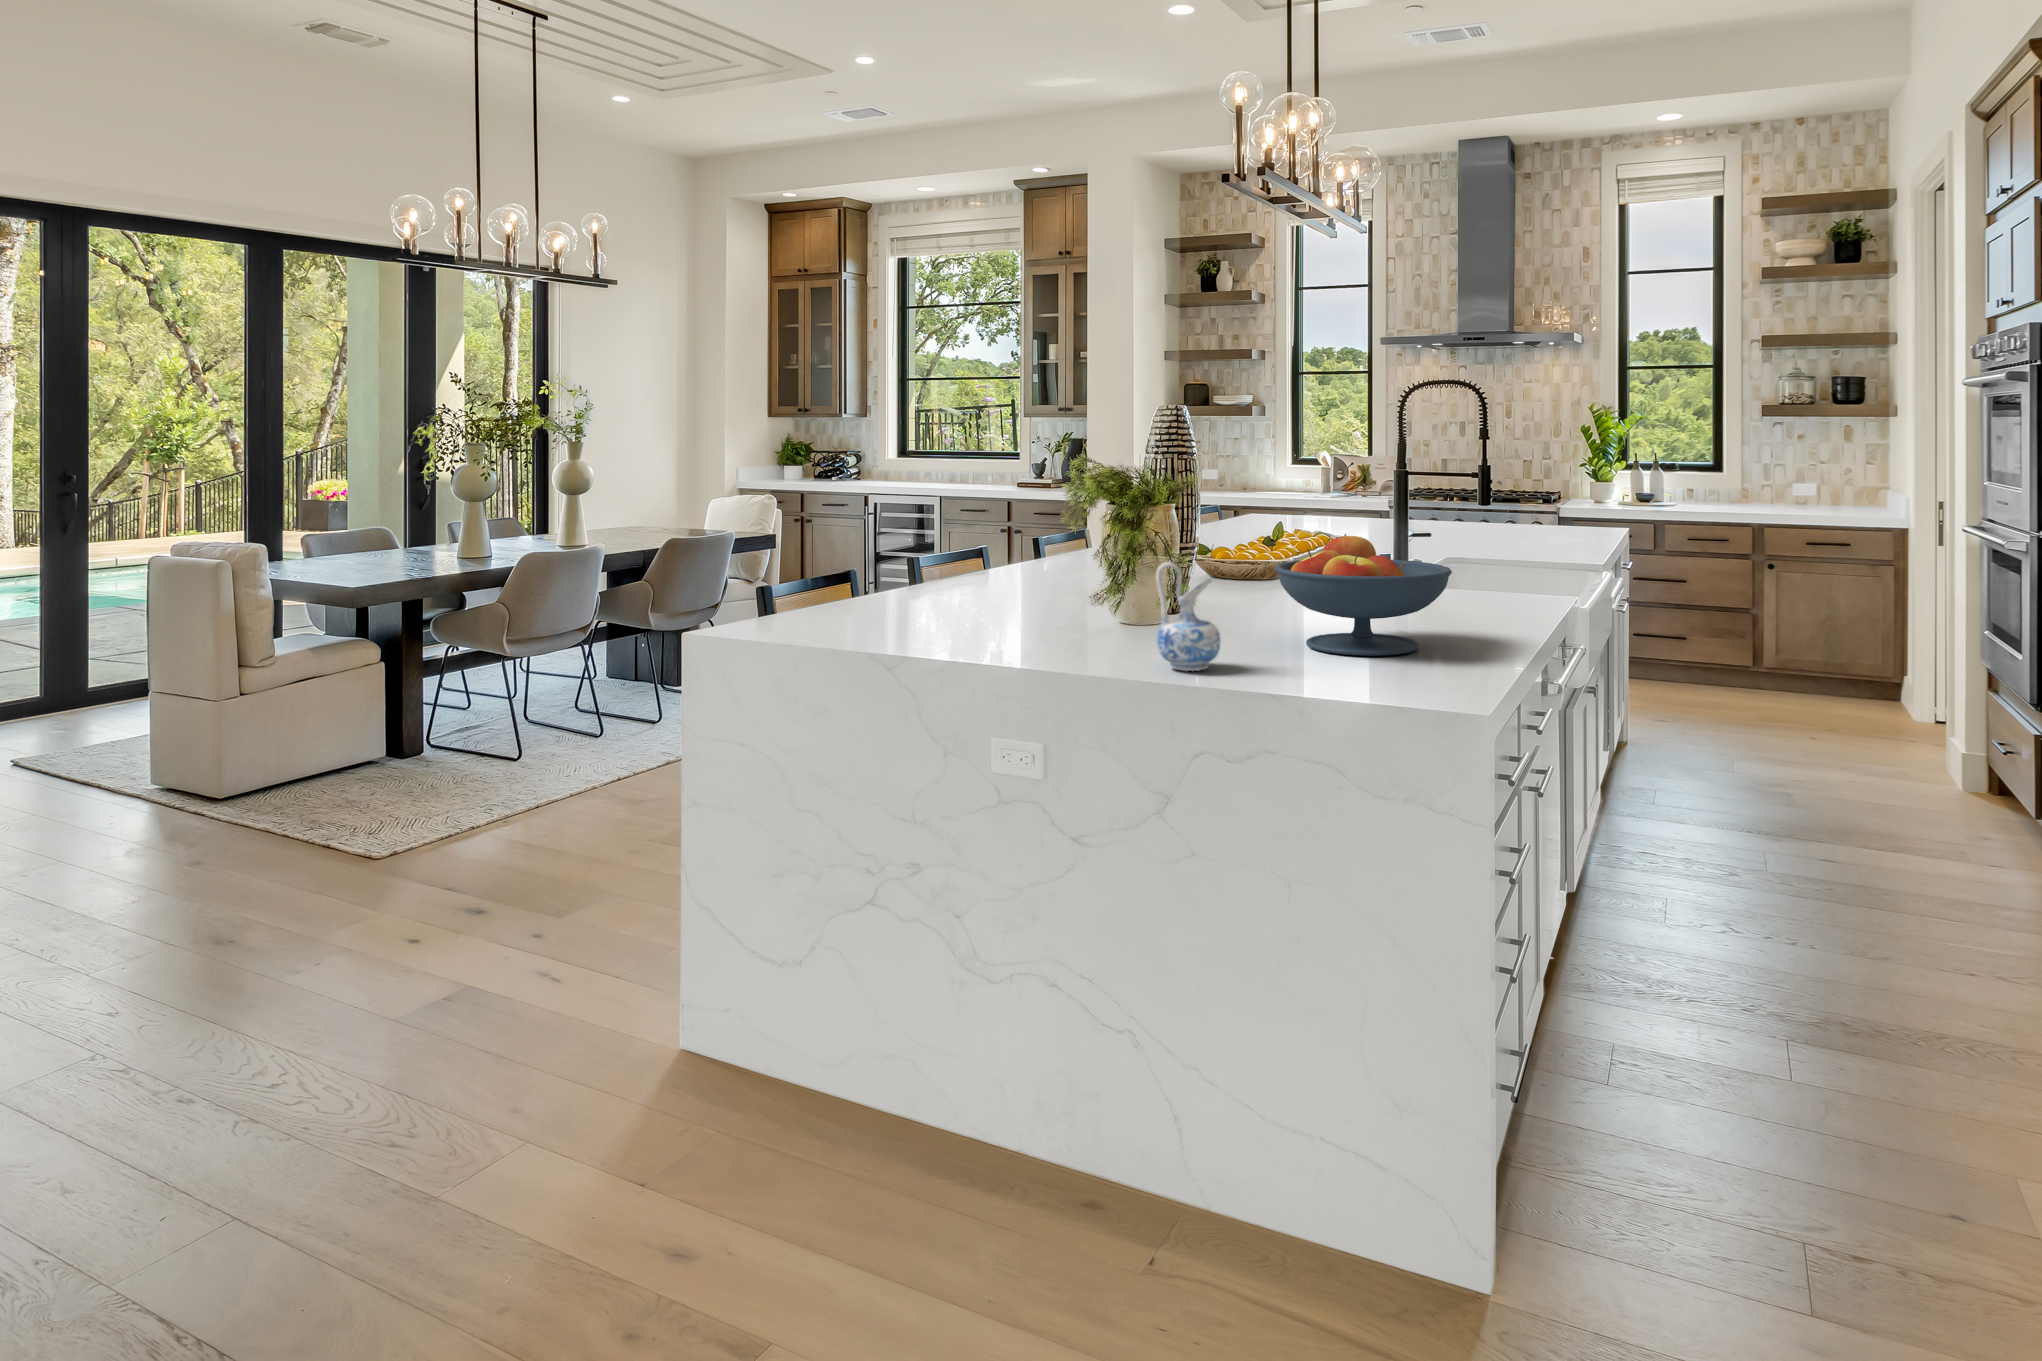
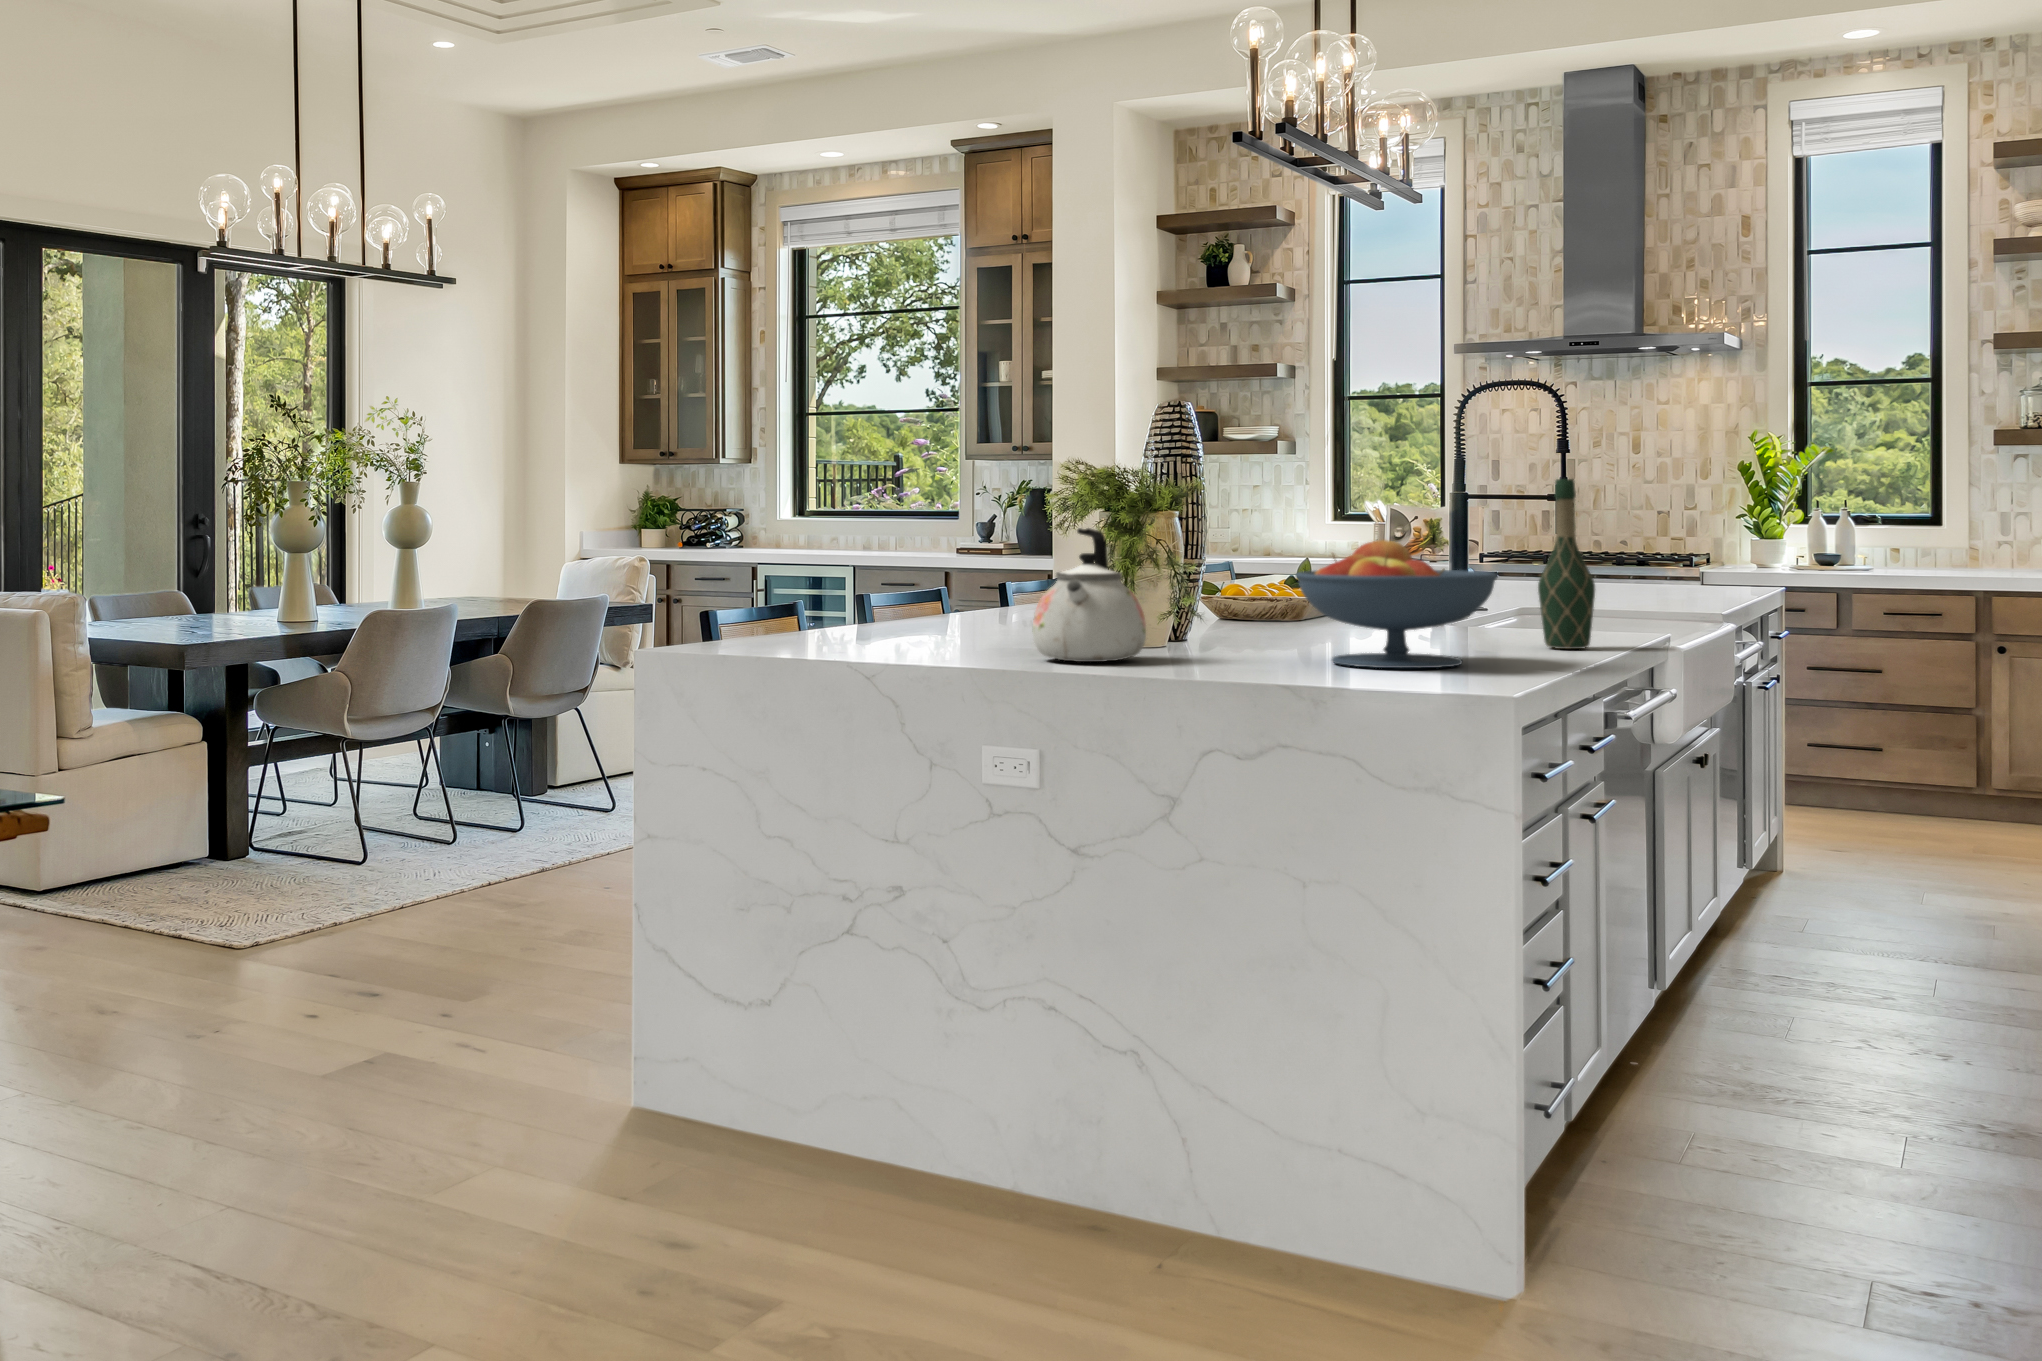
wine bottle: none [1475,476,1523,620] -> present [1538,479,1595,649]
kettle: none [1045,527,1145,646] -> present [1033,528,1146,662]
ceramic pitcher: present [1156,562,1220,671] -> none [1160,557,1232,676]

